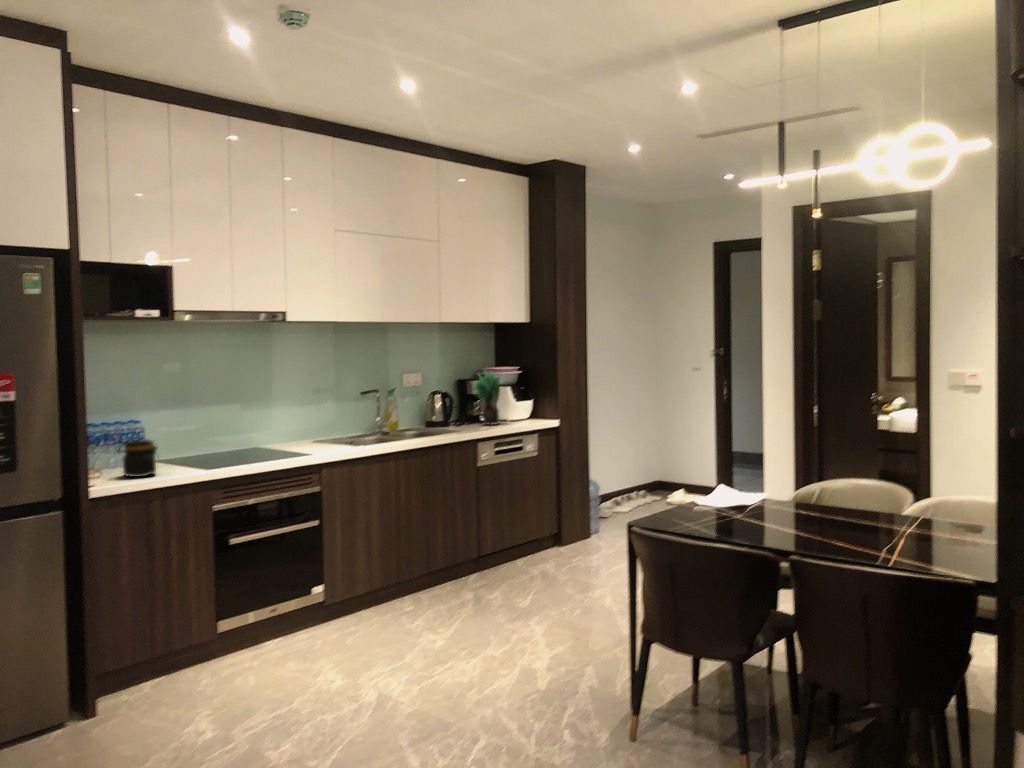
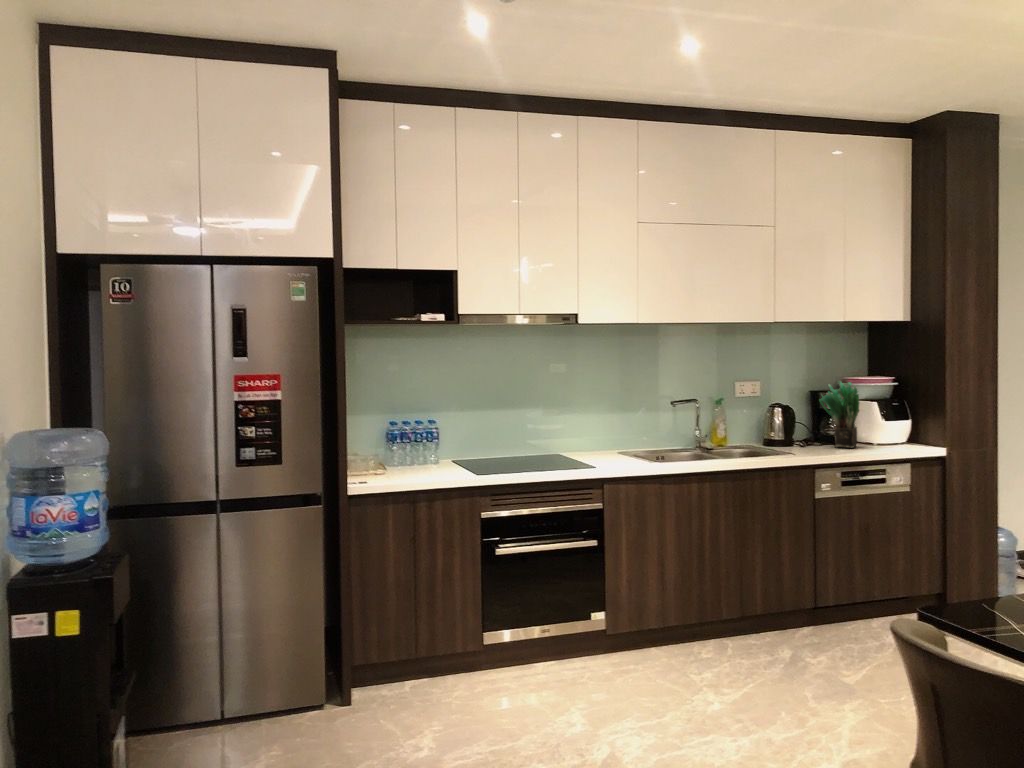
jar: present [118,440,157,477] -> none [391,441,430,477]

